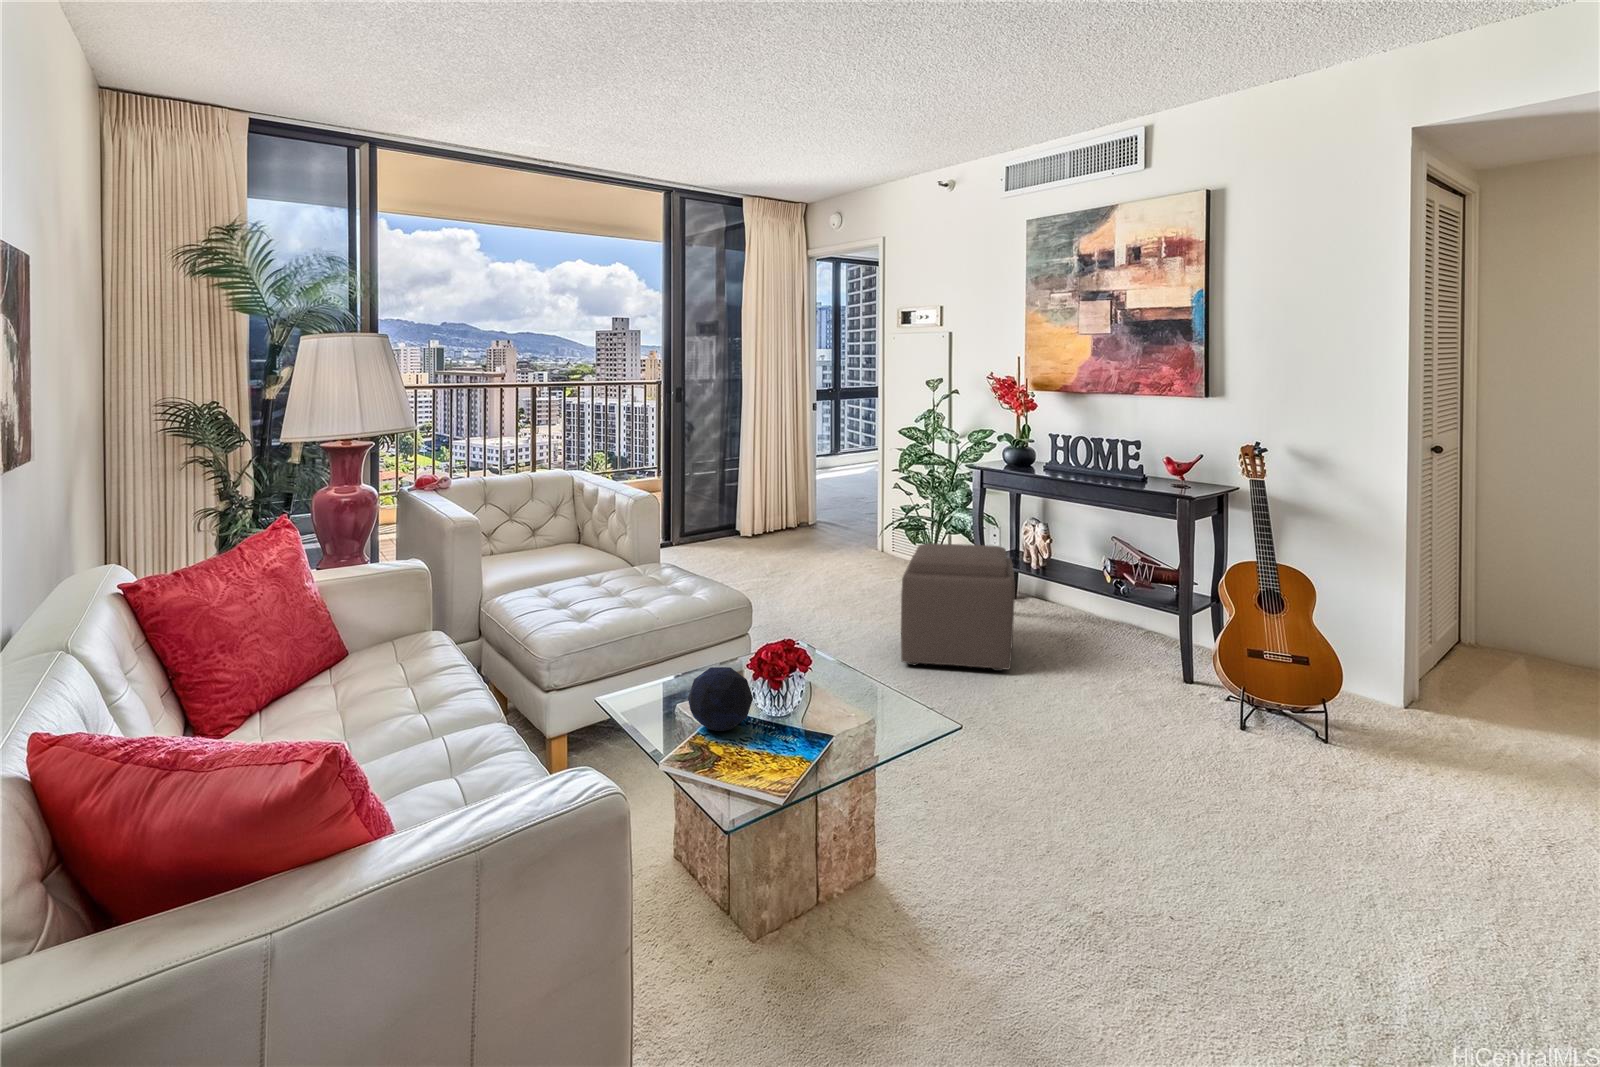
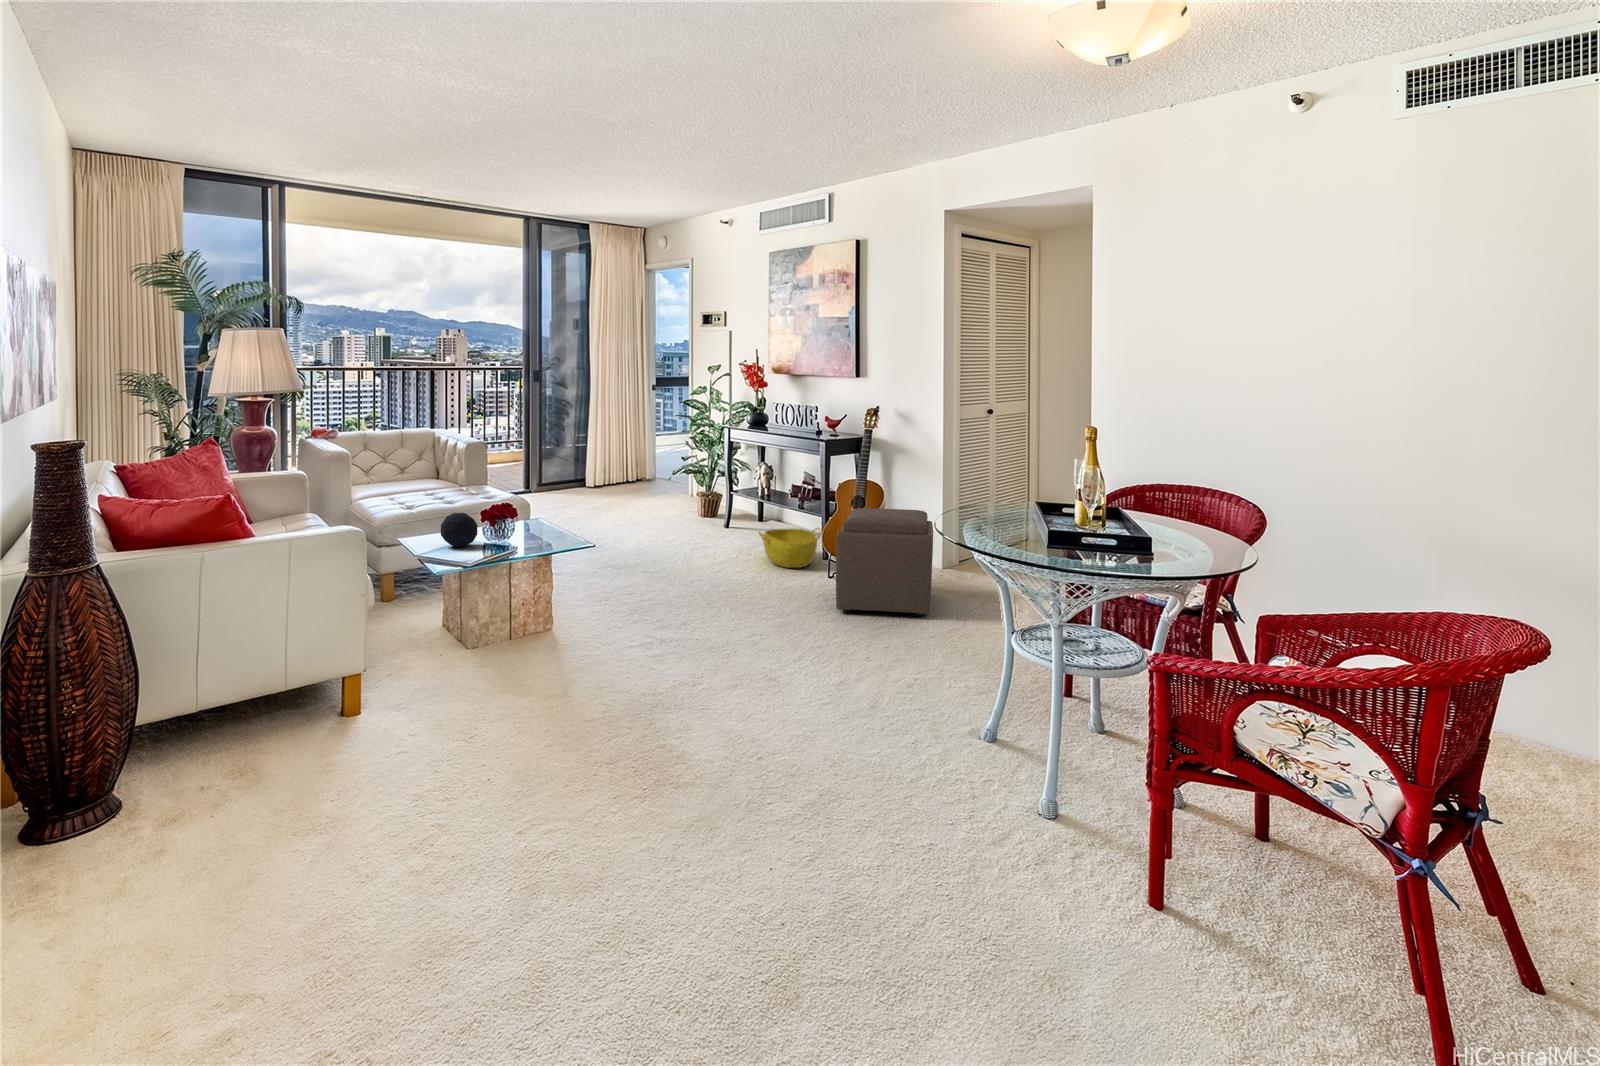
ottoman: present [901,543,1015,671] -> present [836,508,933,616]
basket: none [1079,625,1182,695] -> present [758,528,822,568]

